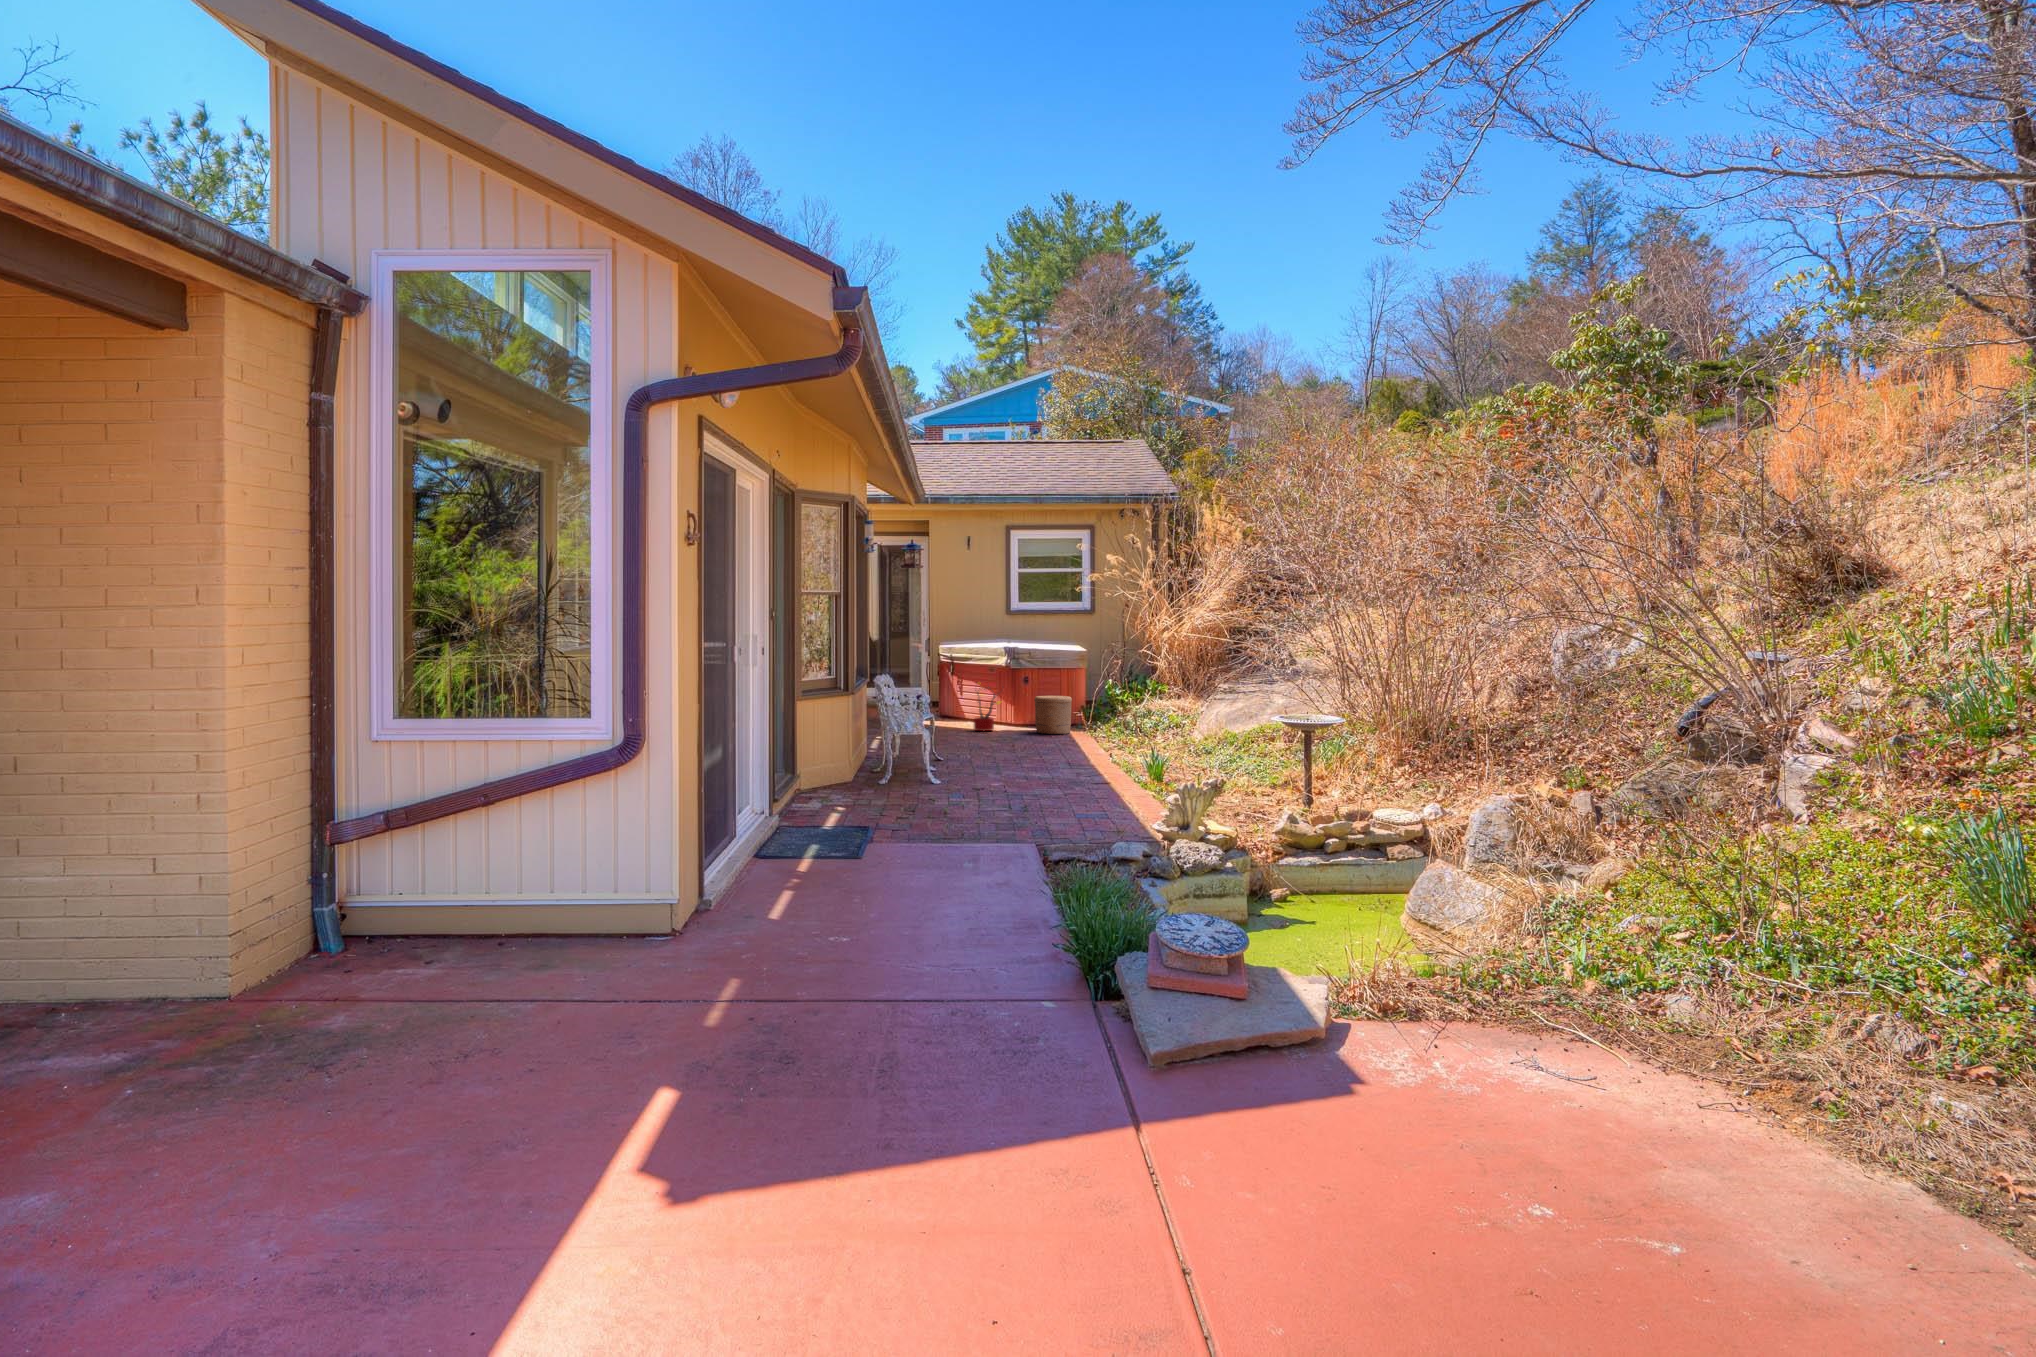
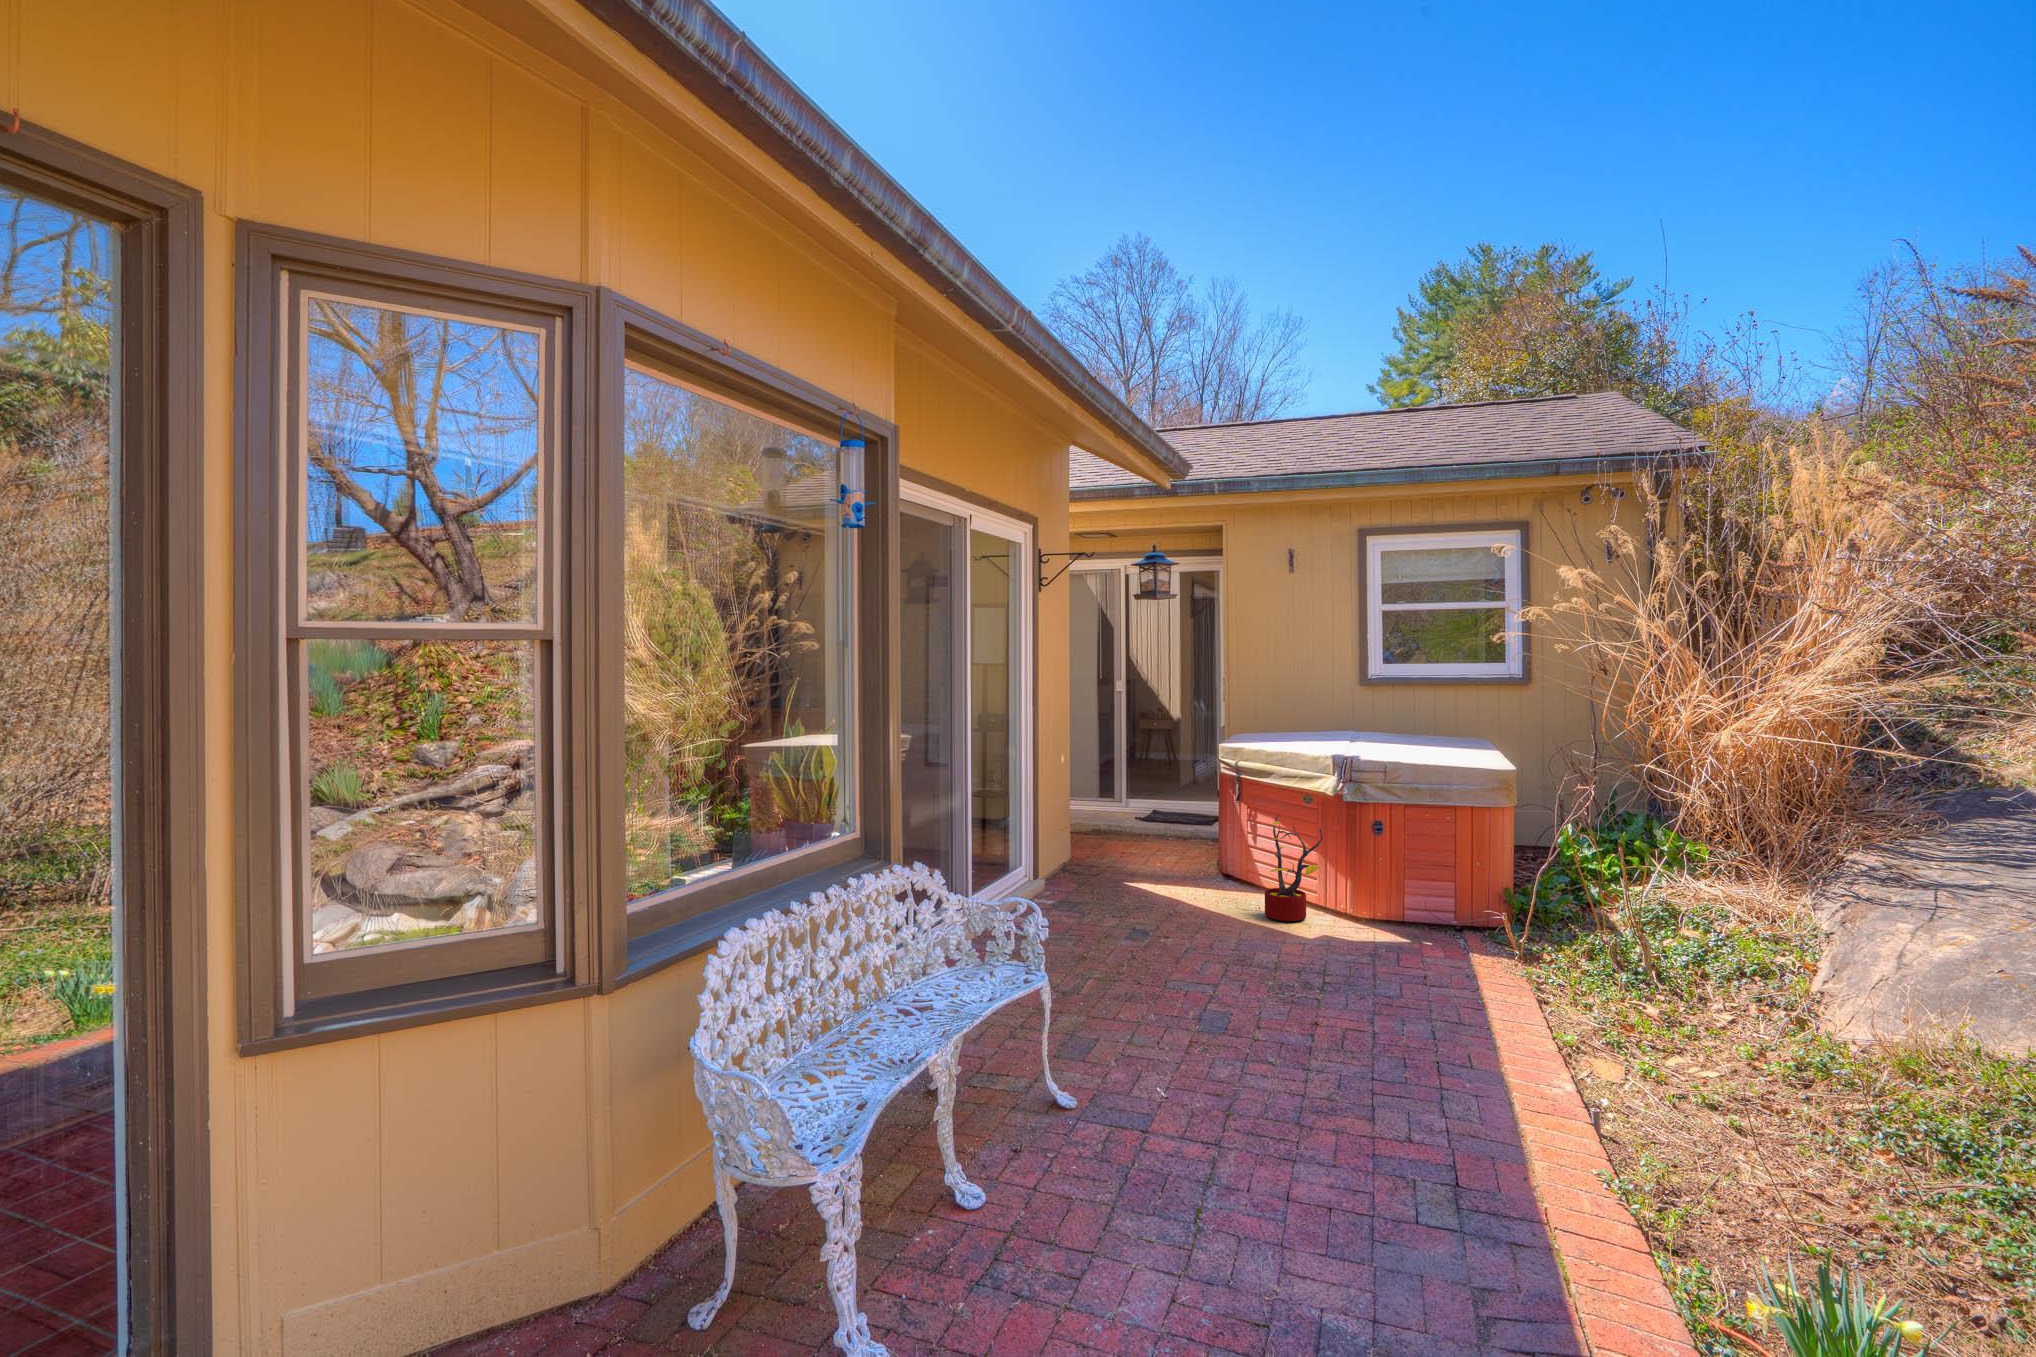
woven basket: present [1034,696,1072,734] -> none [1391,857,1478,951]

